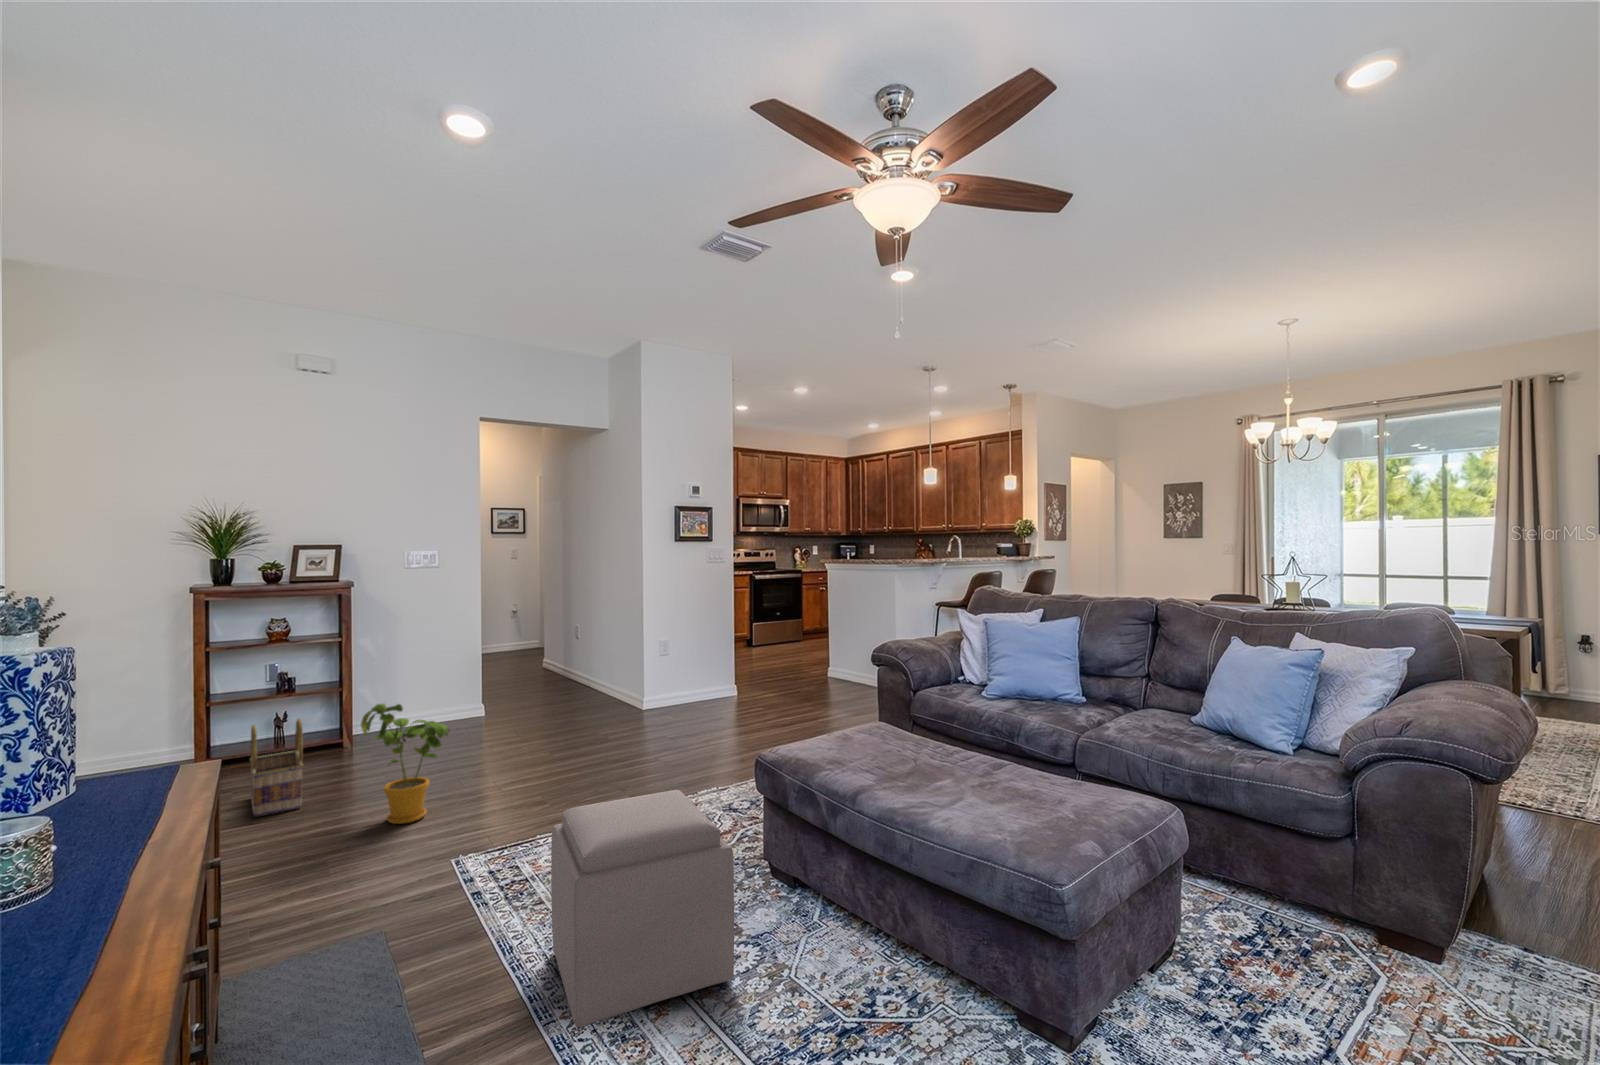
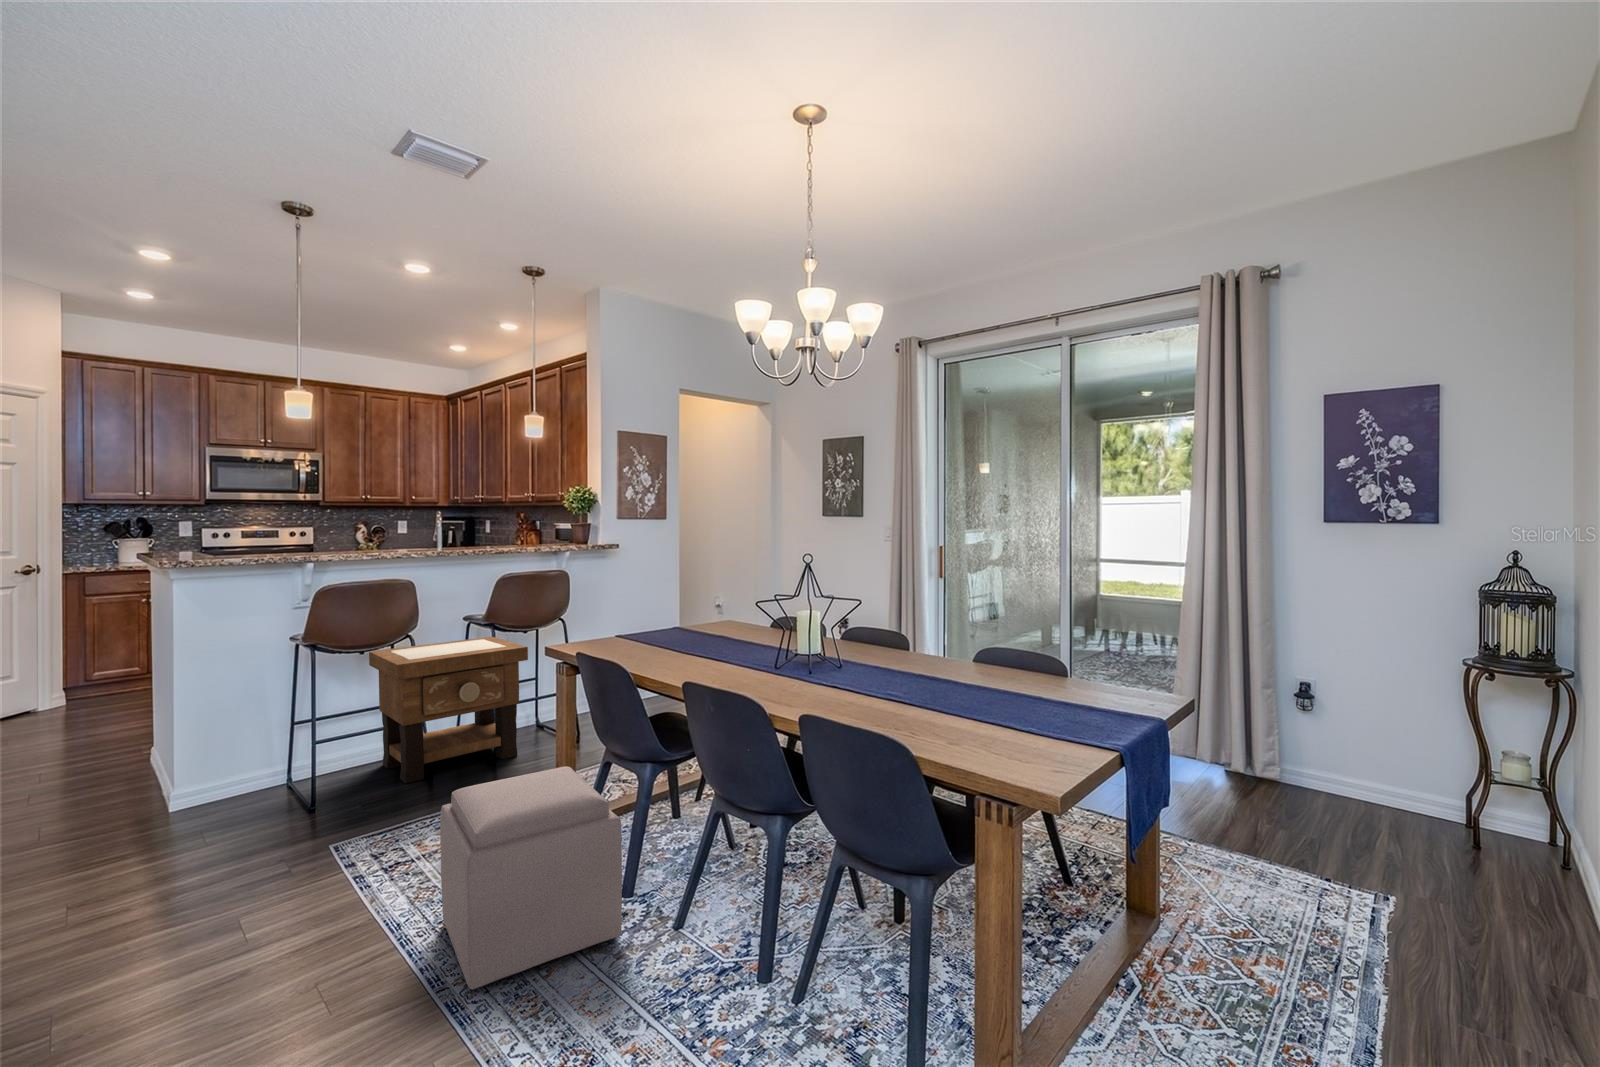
side table: none [495,659,642,803] -> present [369,637,528,783]
house plant: present [361,704,449,824] -> none [221,689,322,811]
basket: present [250,719,304,817] -> none [85,706,153,812]

